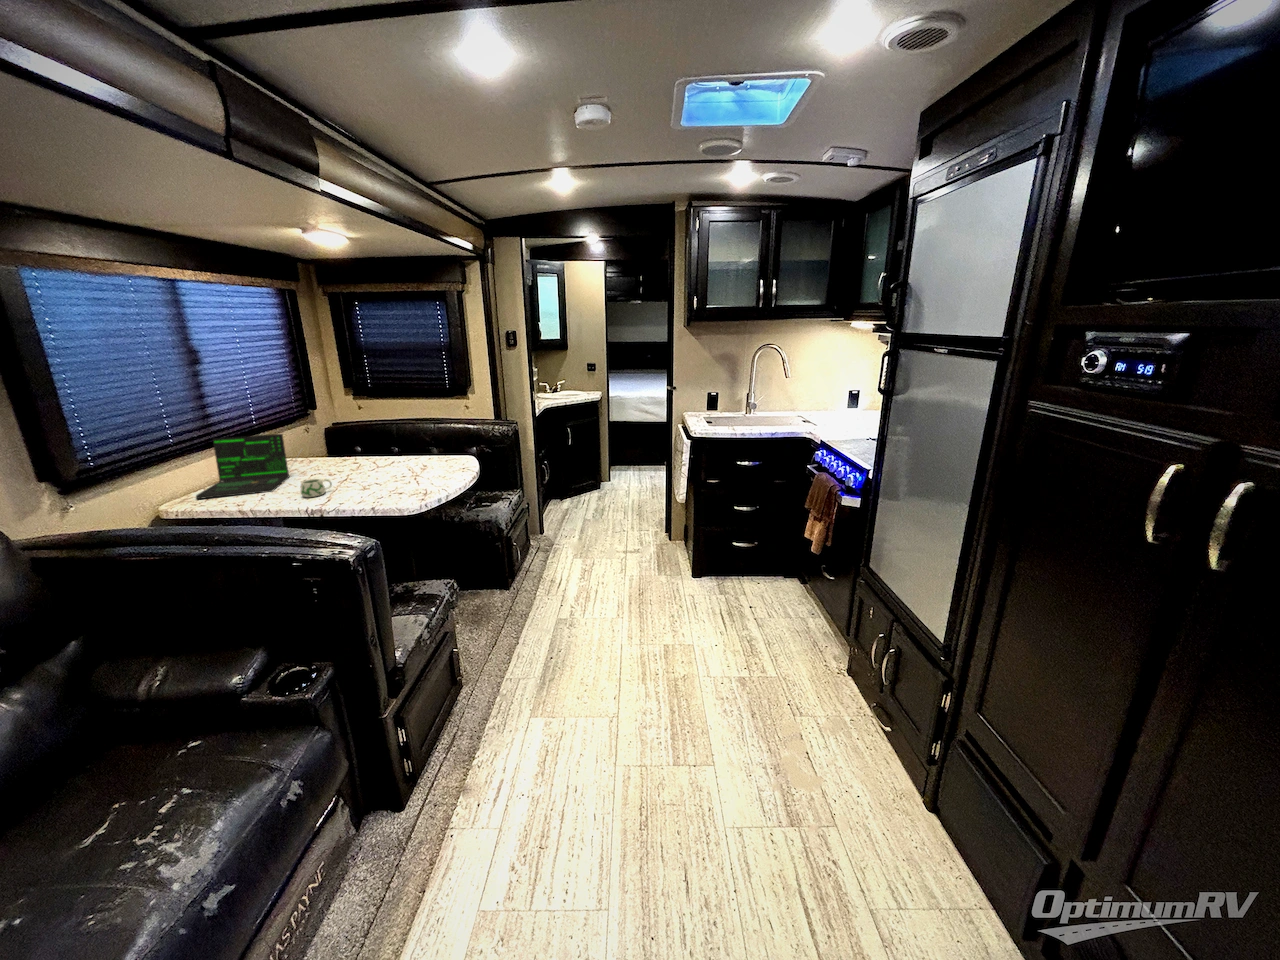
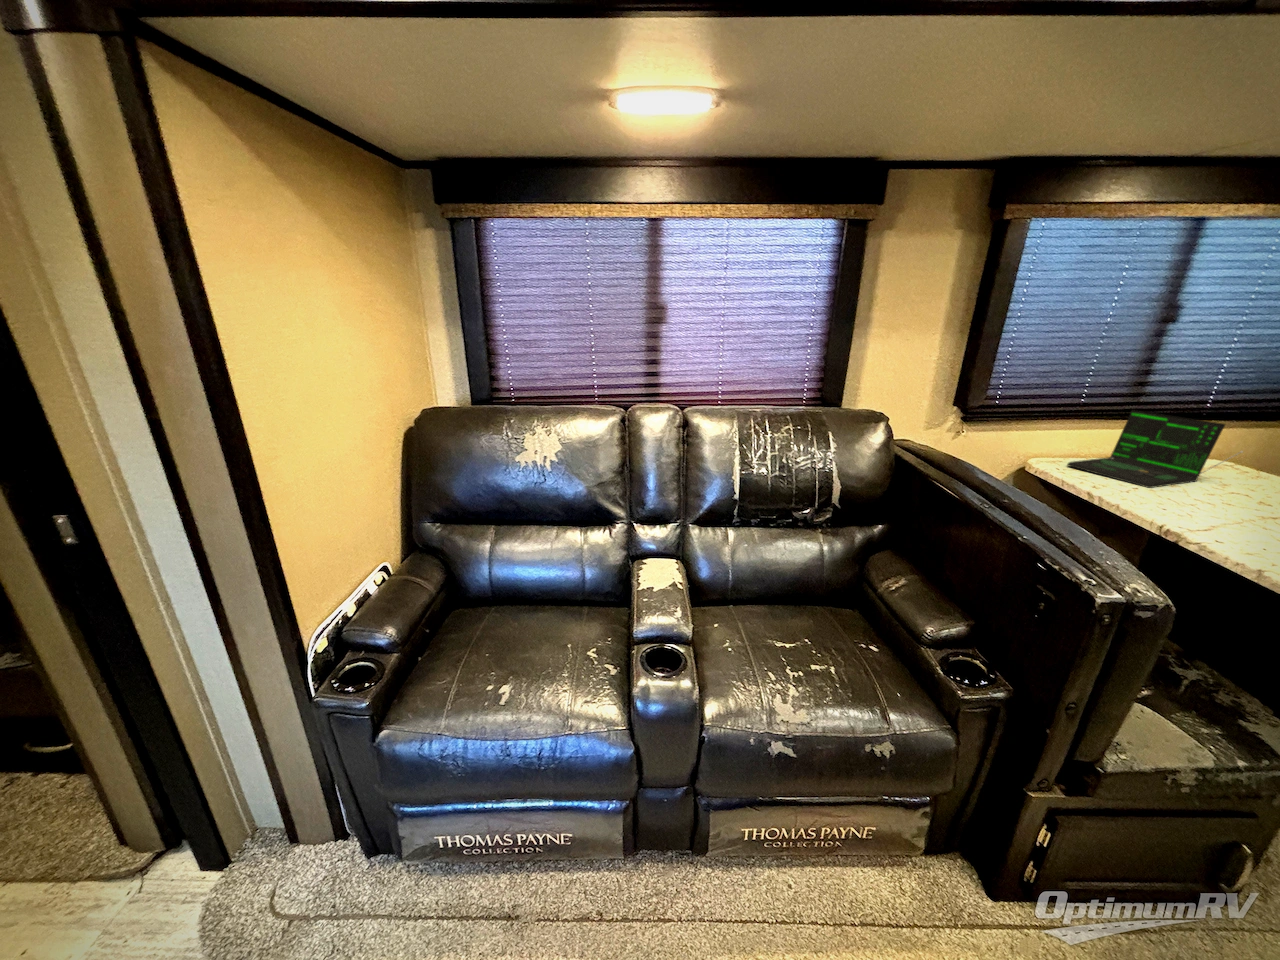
mug: present [300,479,332,497] -> none [1174,489,1235,516]

